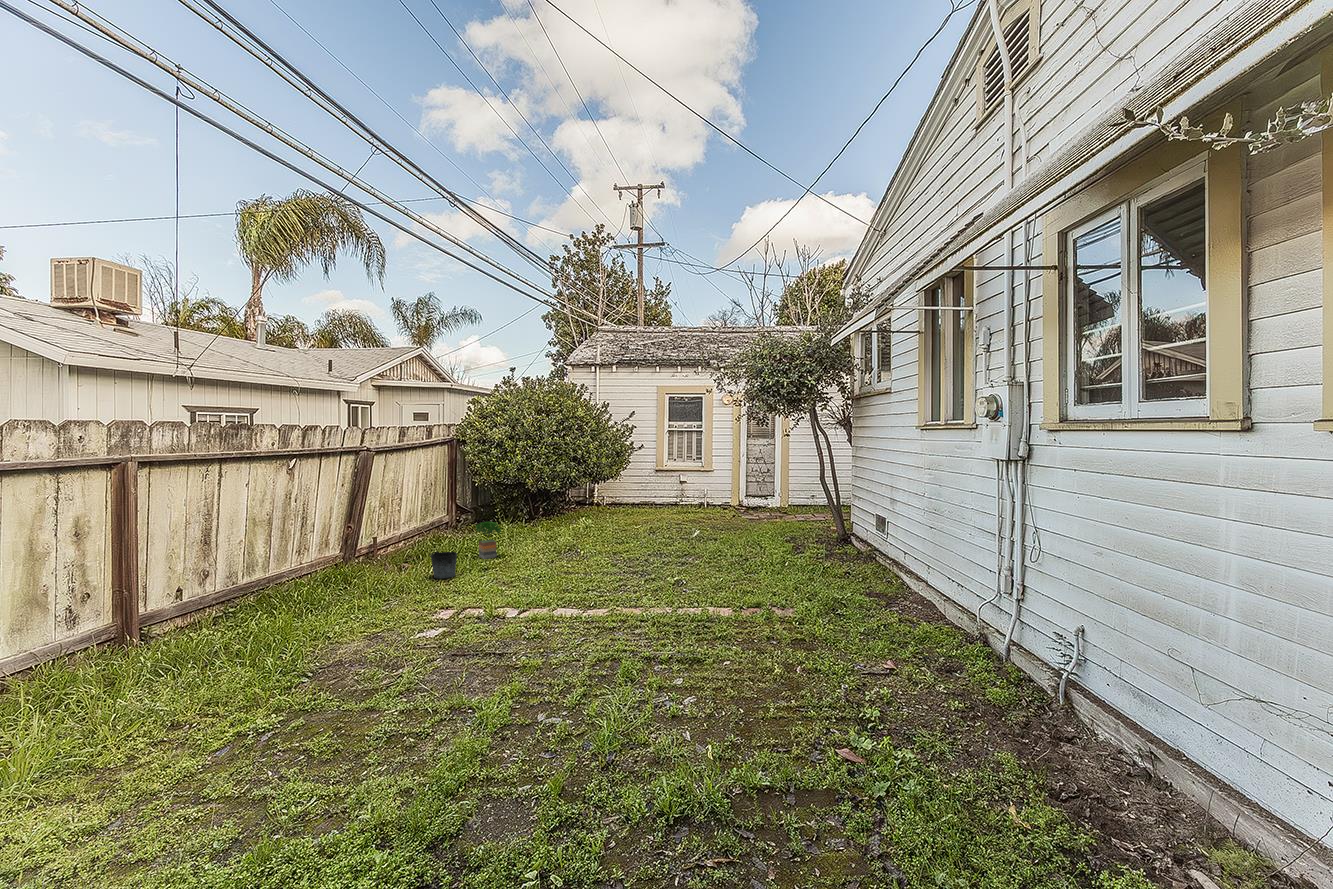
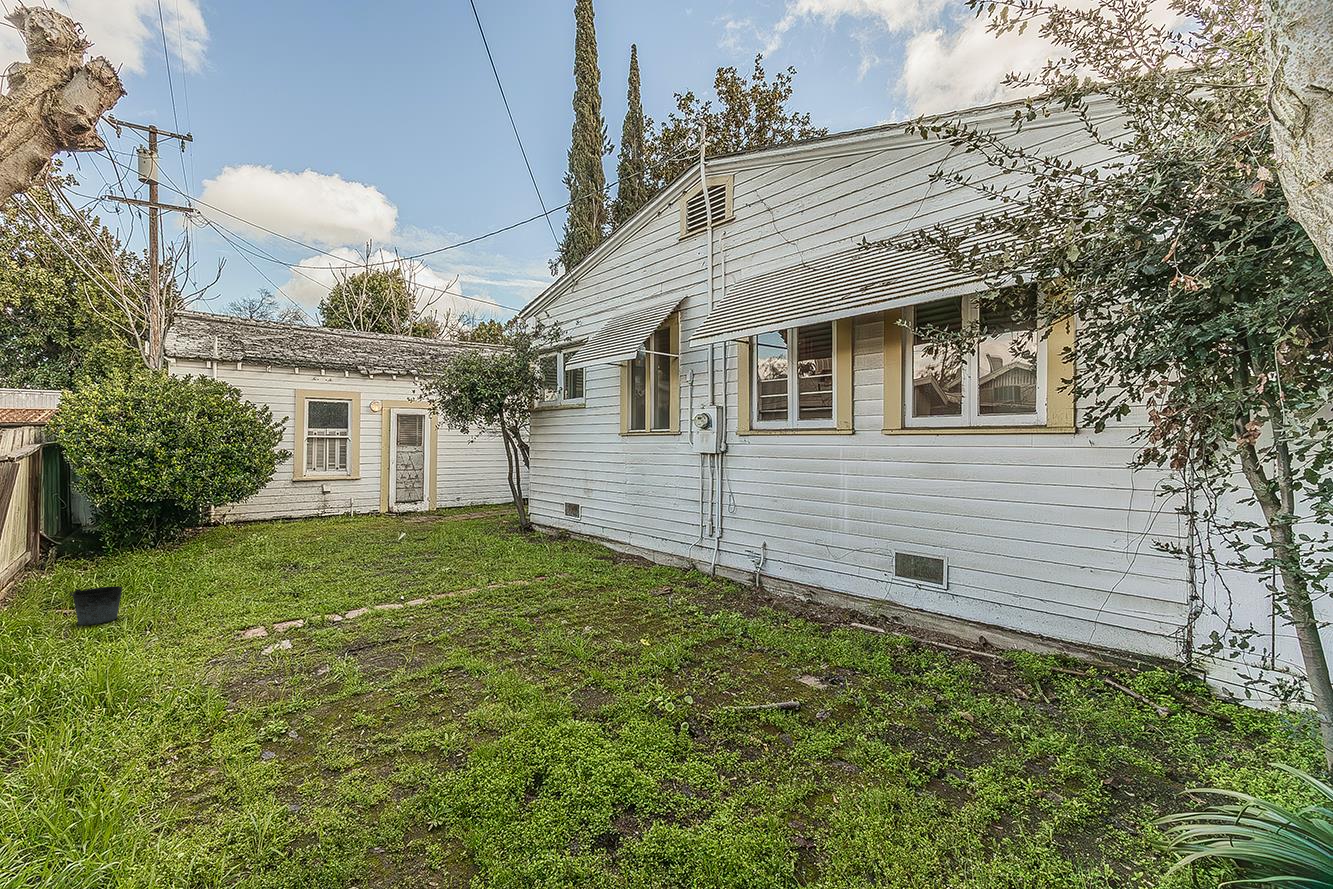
potted tree: present [476,522,501,559] -> none [110,545,161,595]

